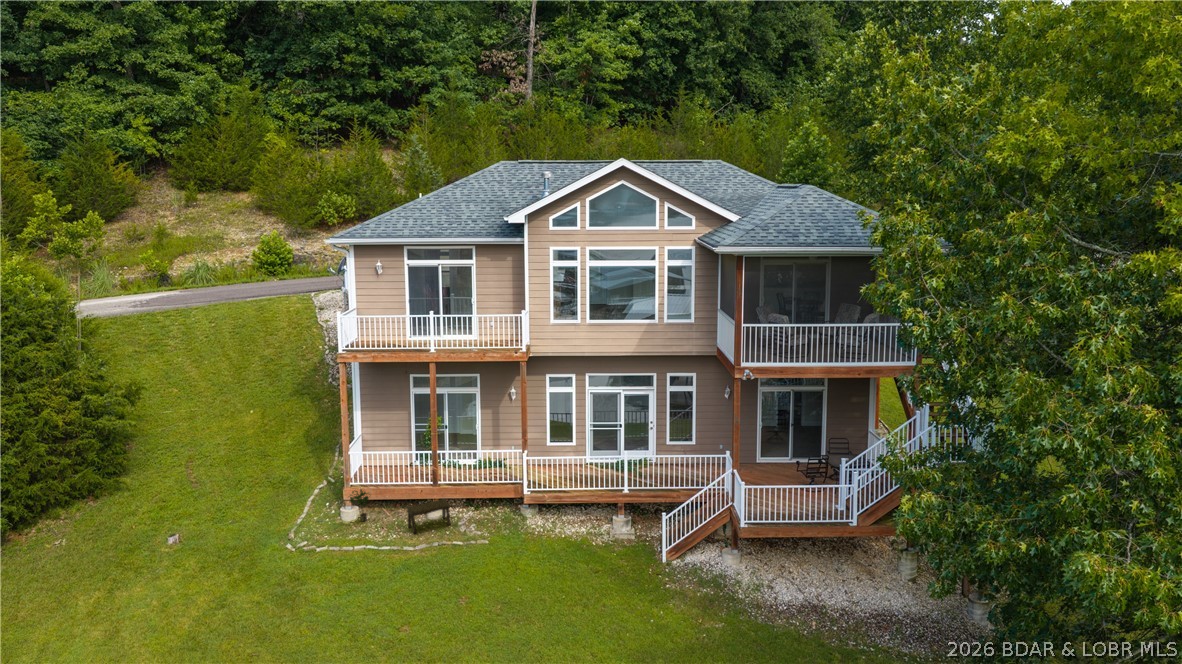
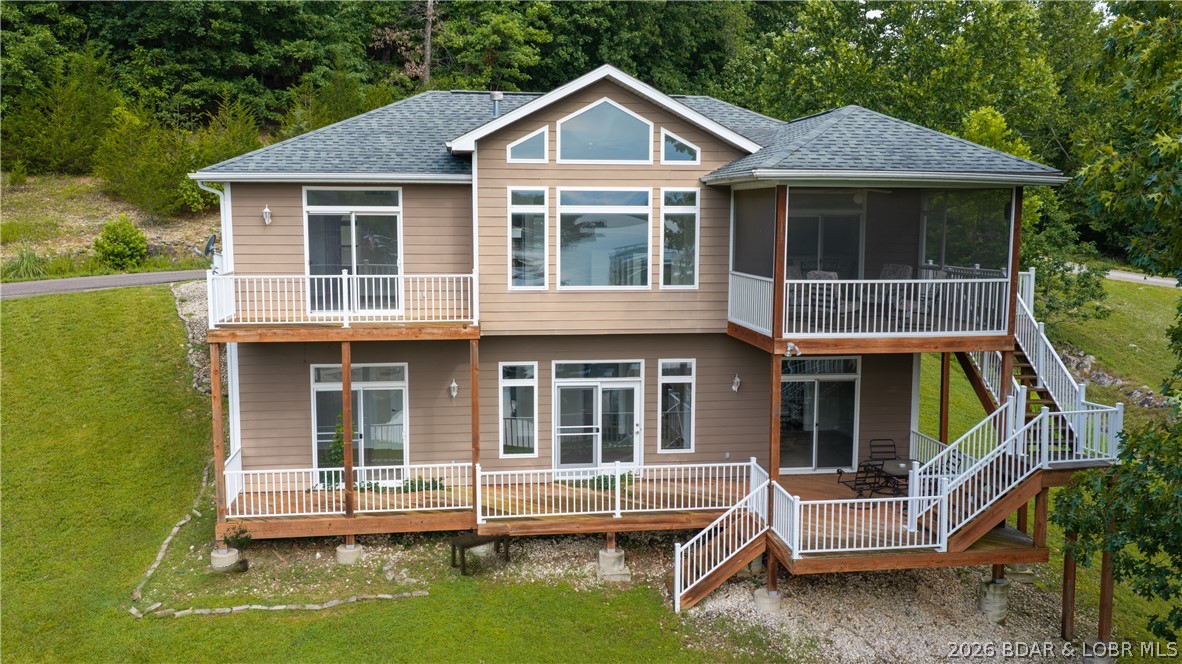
bench: present [407,499,450,534] -> present [451,532,510,574]

